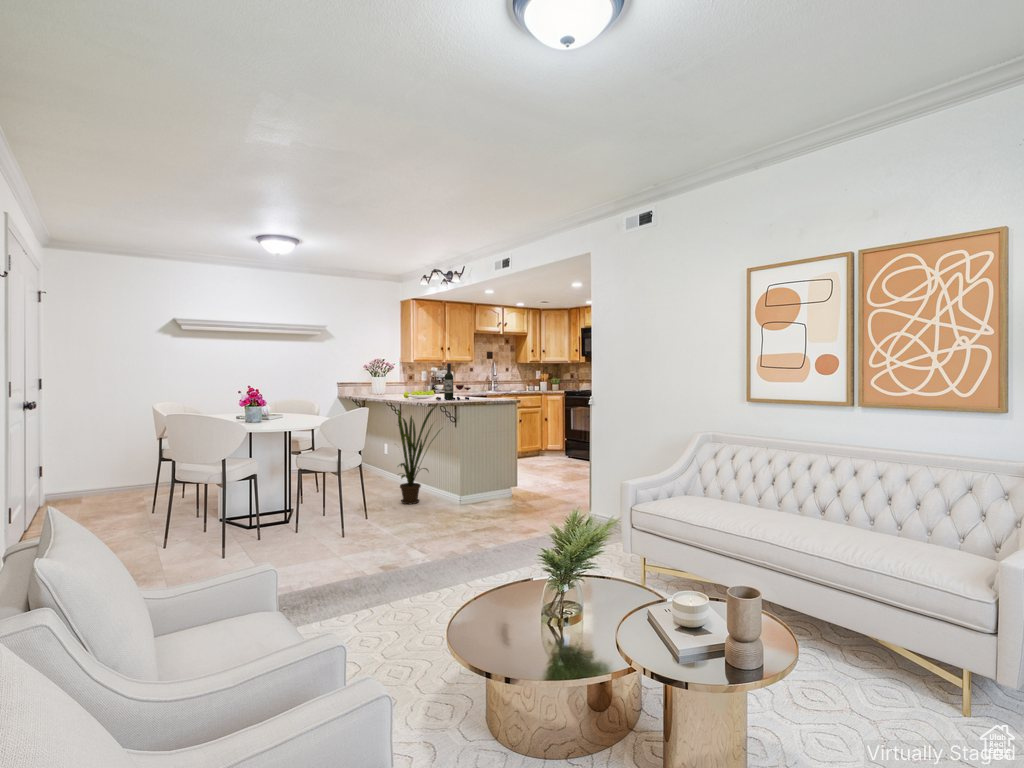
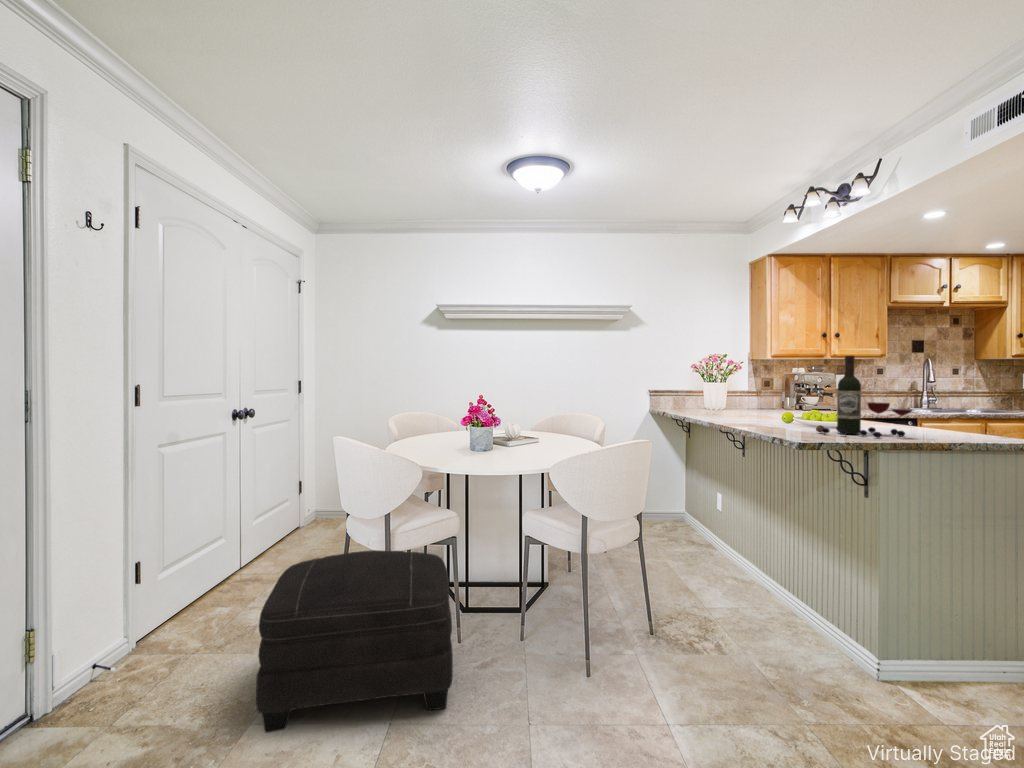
house plant: present [398,407,440,504] -> none [719,445,839,646]
ottoman: none [150,475,275,565] -> present [256,550,453,733]

